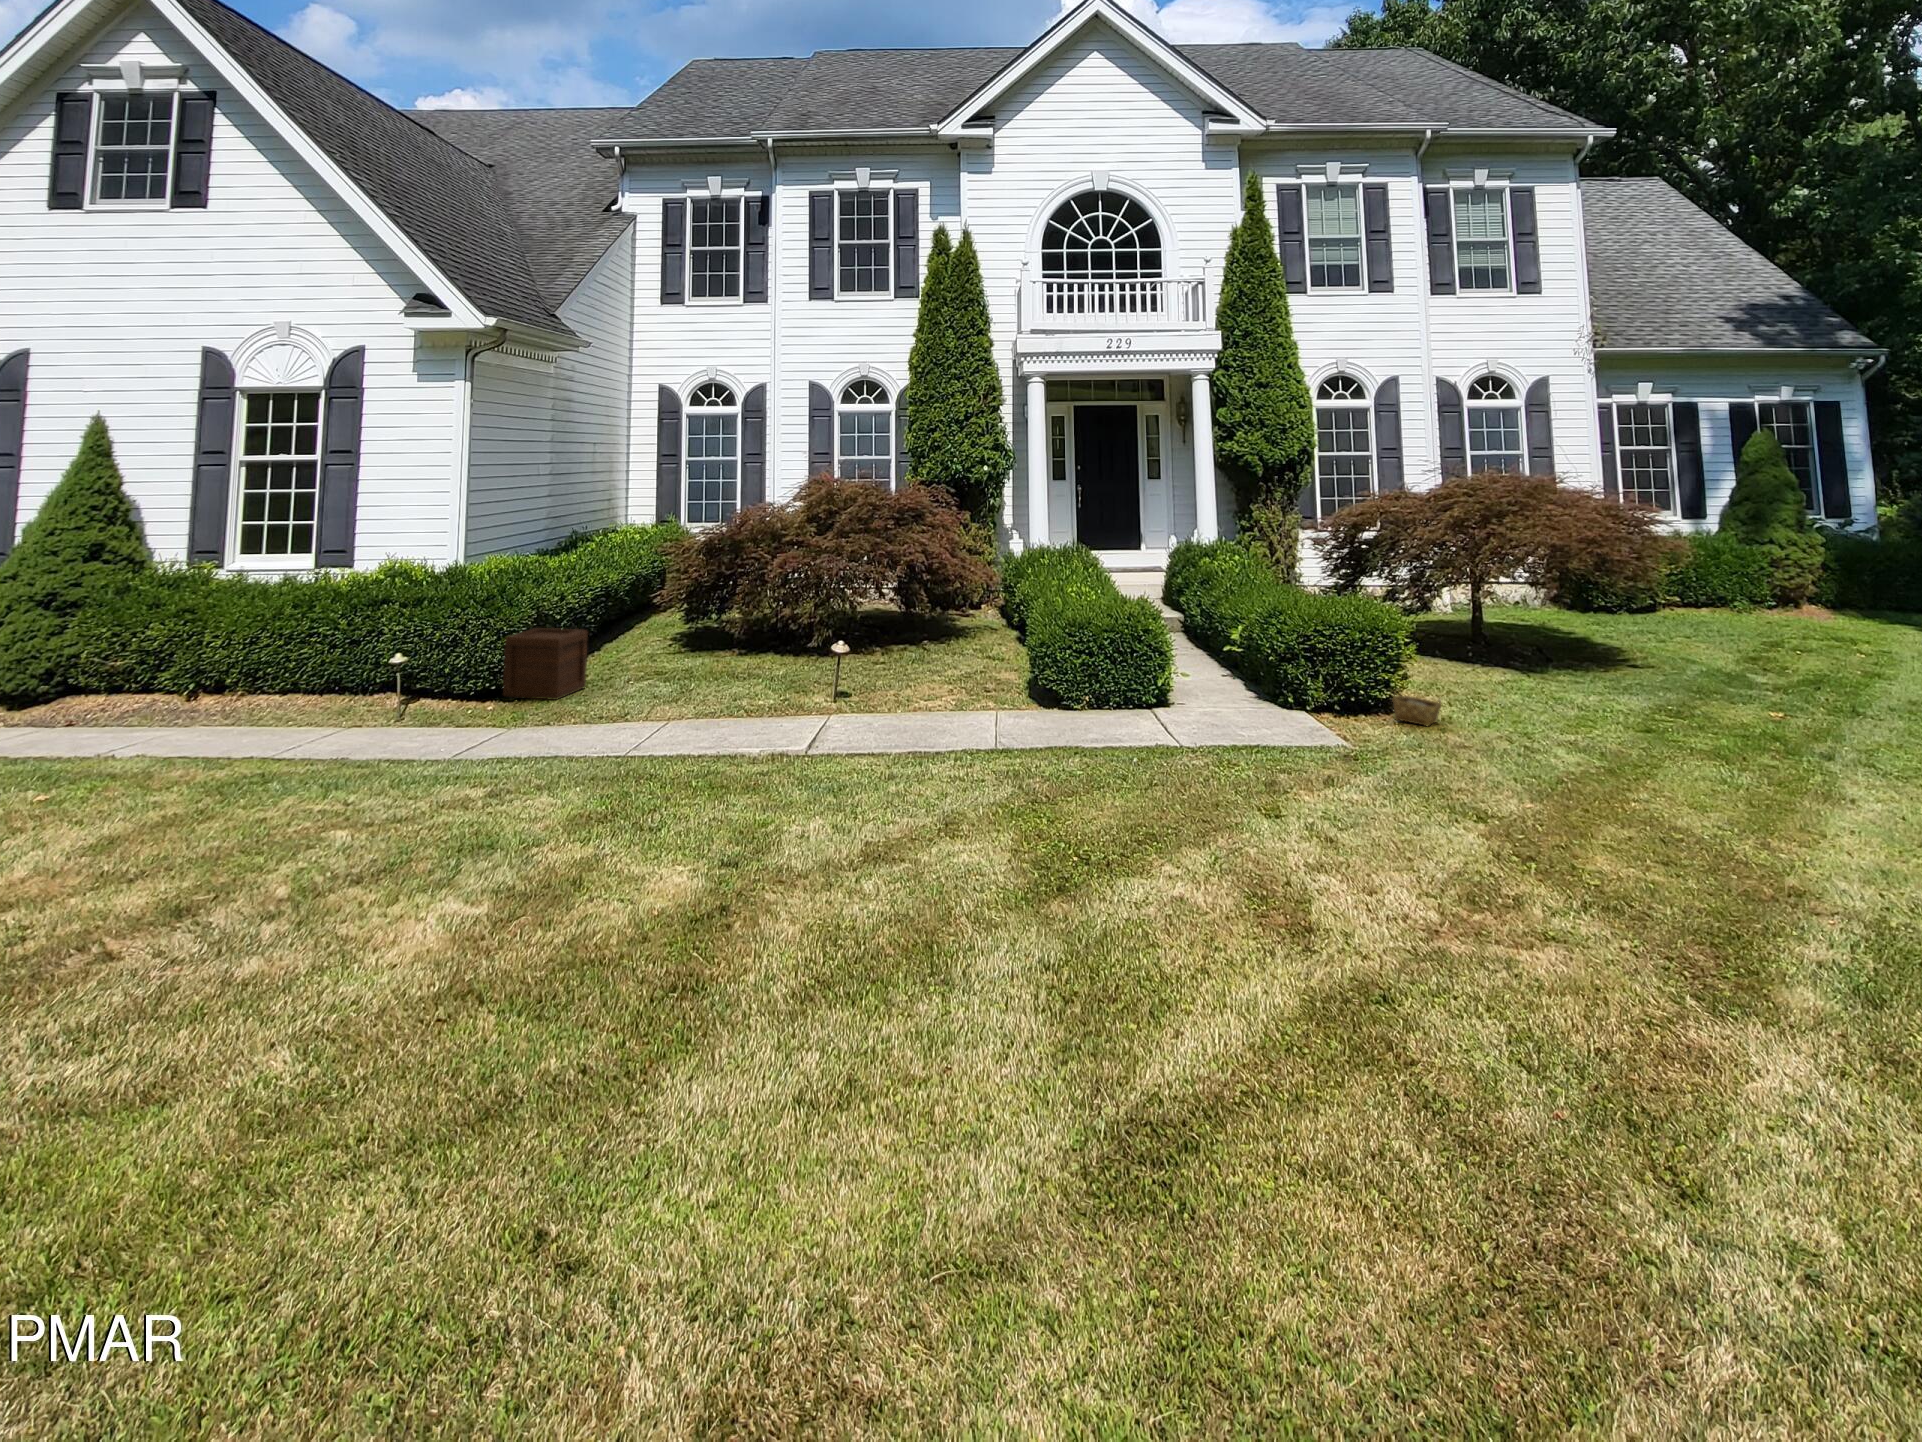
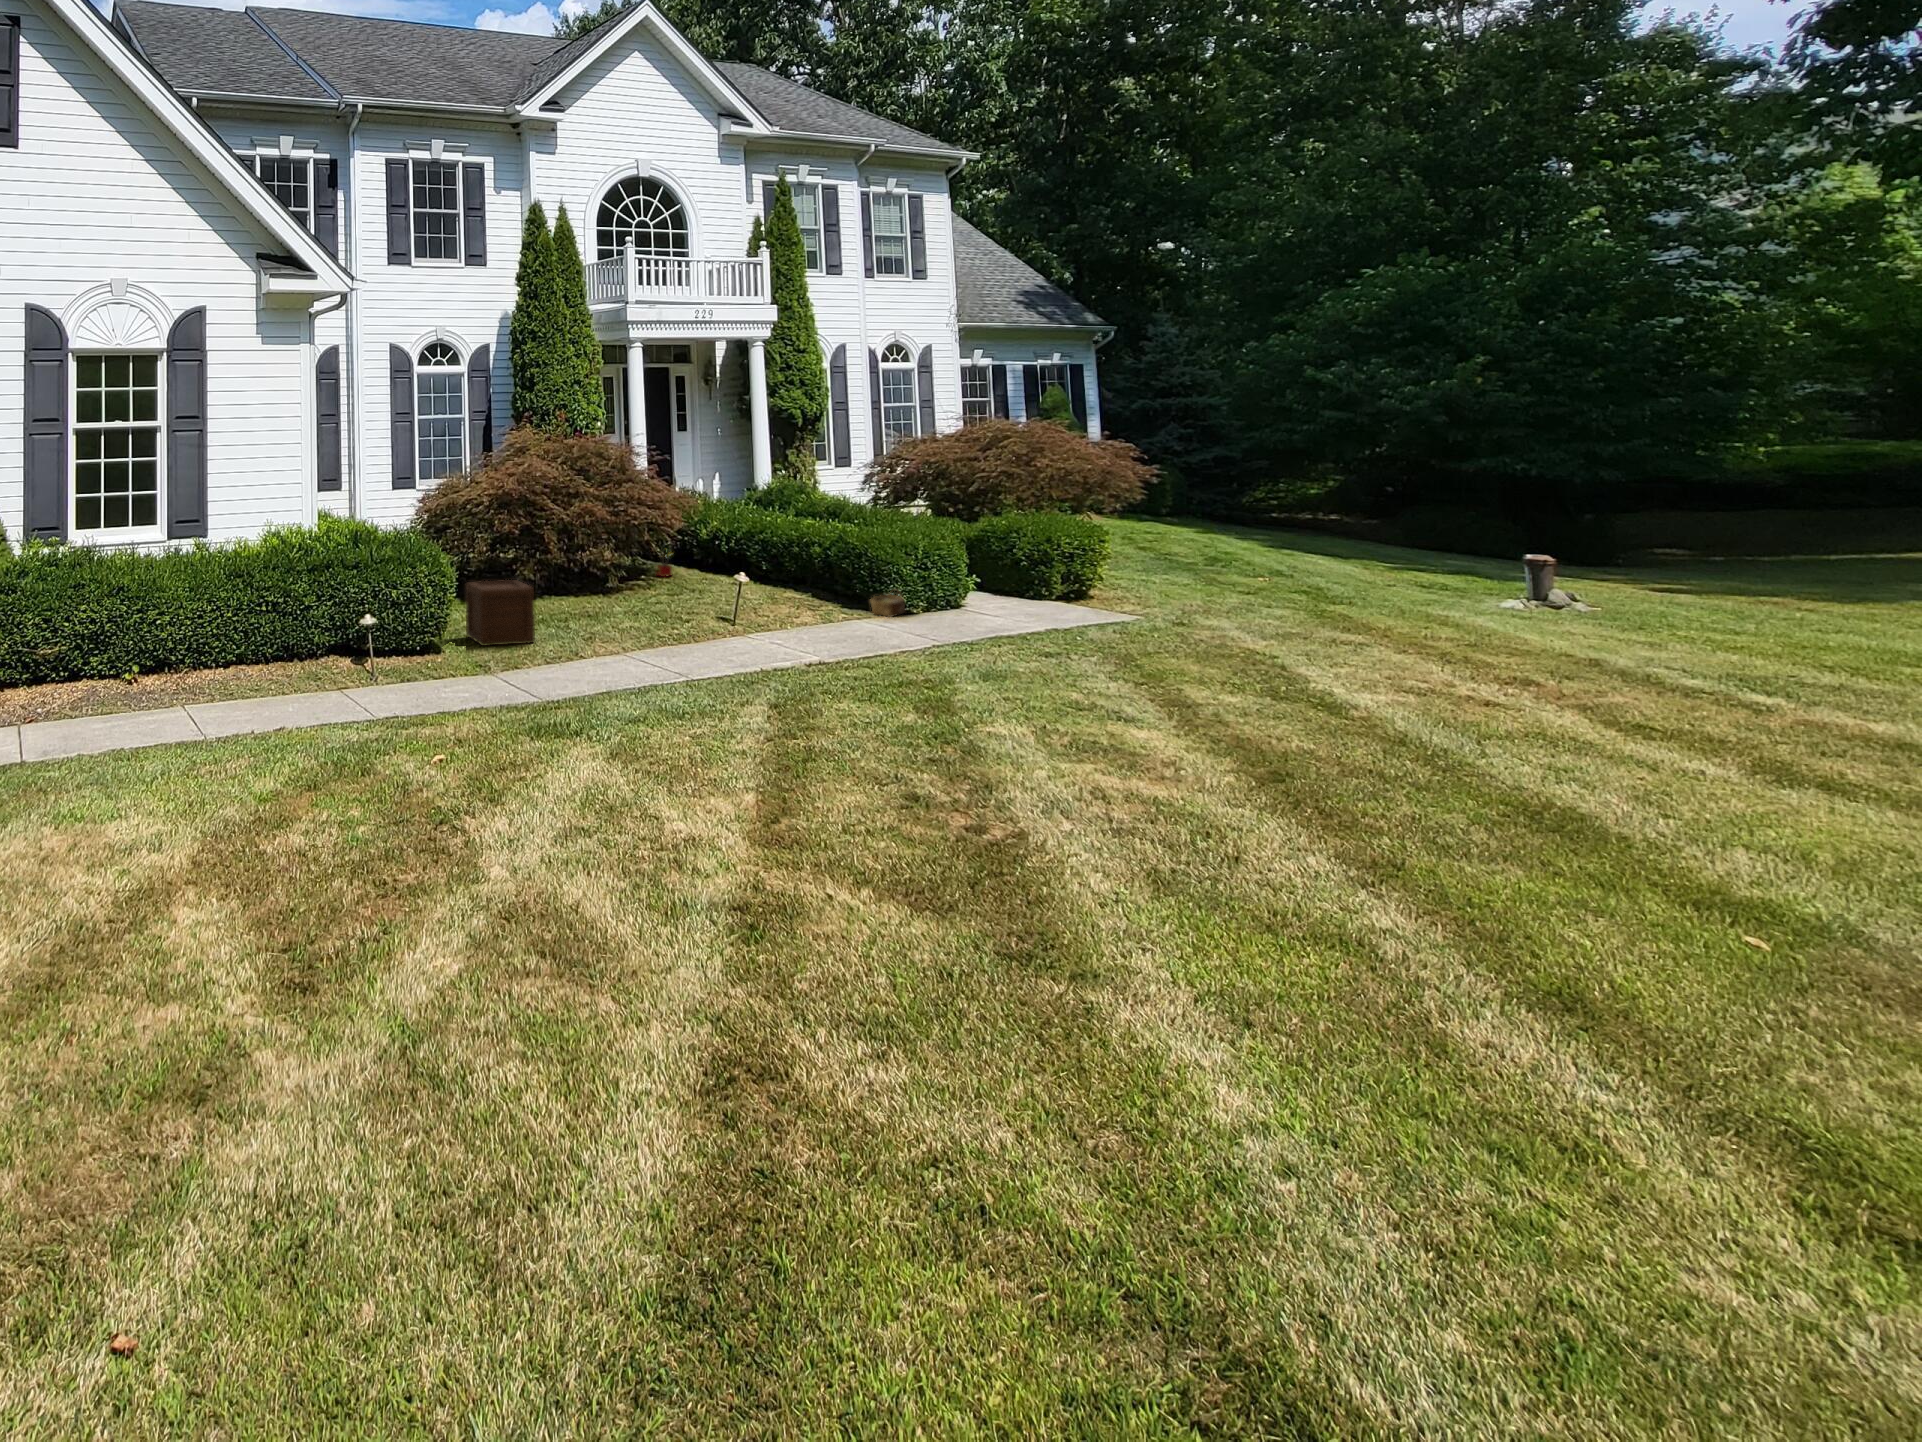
decorative plant: none [977,591,1004,640] -> present [656,544,674,577]
woven basket: present [1392,689,1441,726] -> present [871,594,905,617]

